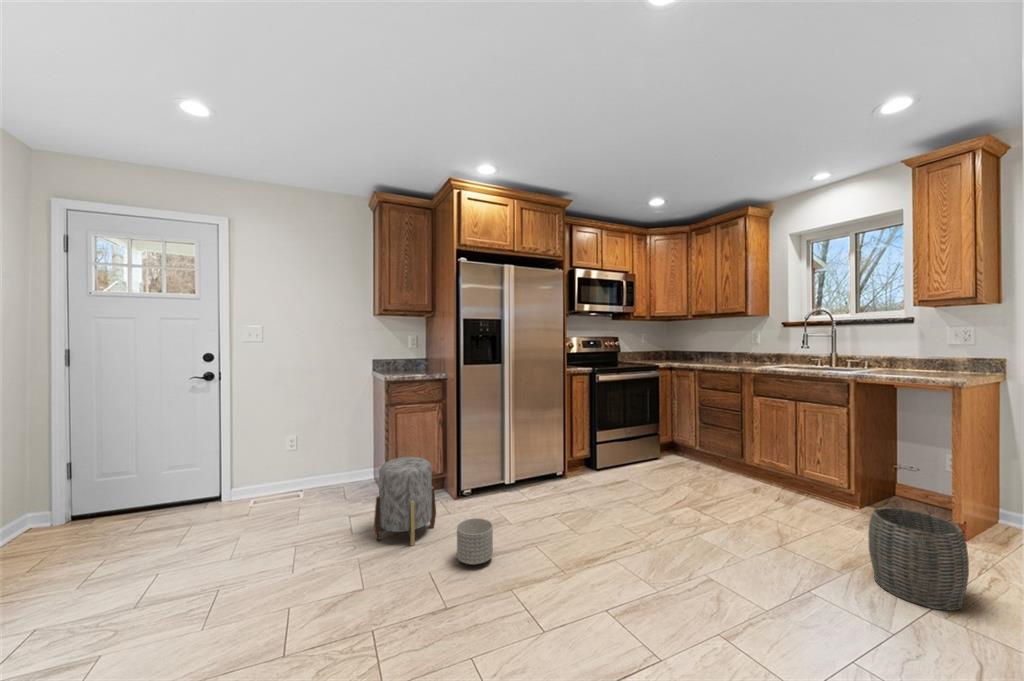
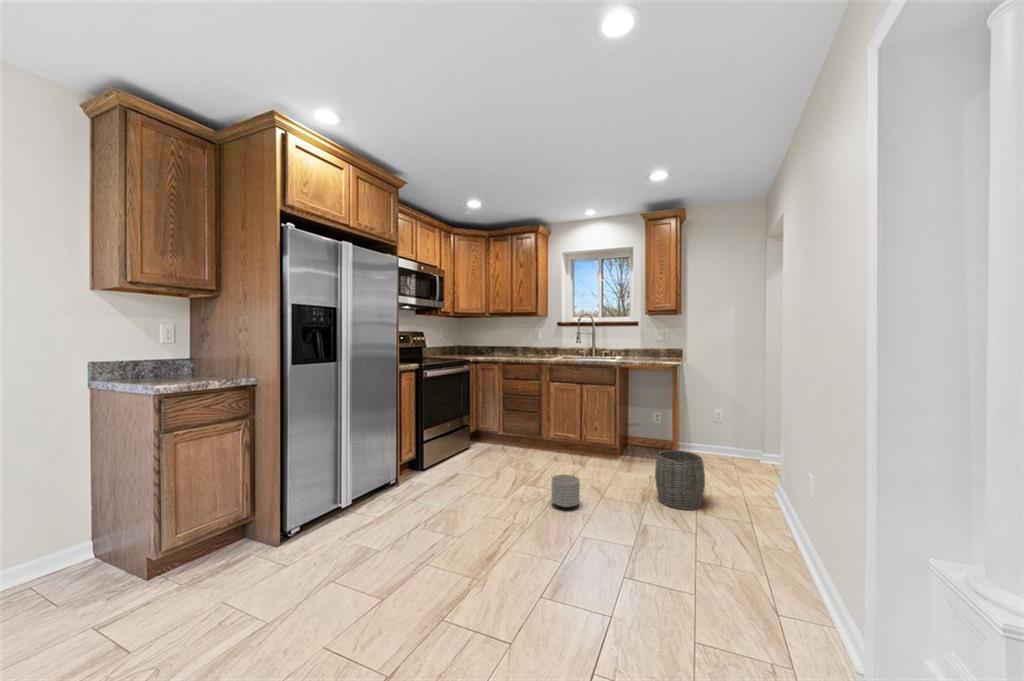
stool: present [374,457,436,546] -> none [188,497,282,639]
planter: present [457,518,493,565] -> present [552,474,580,508]

